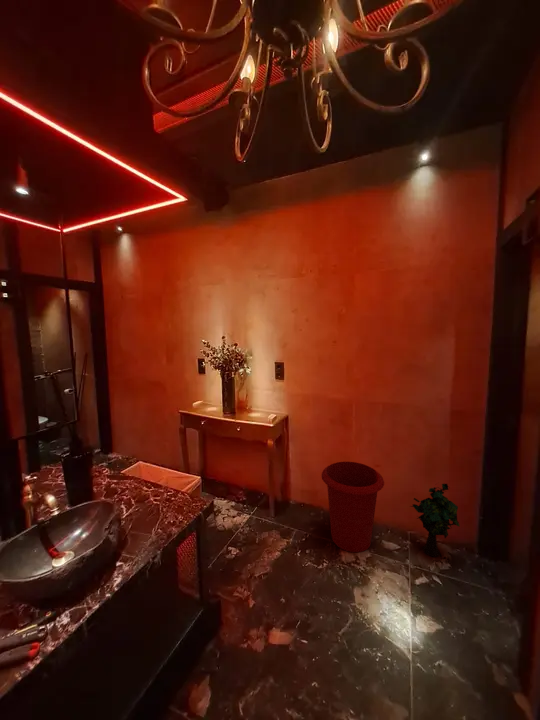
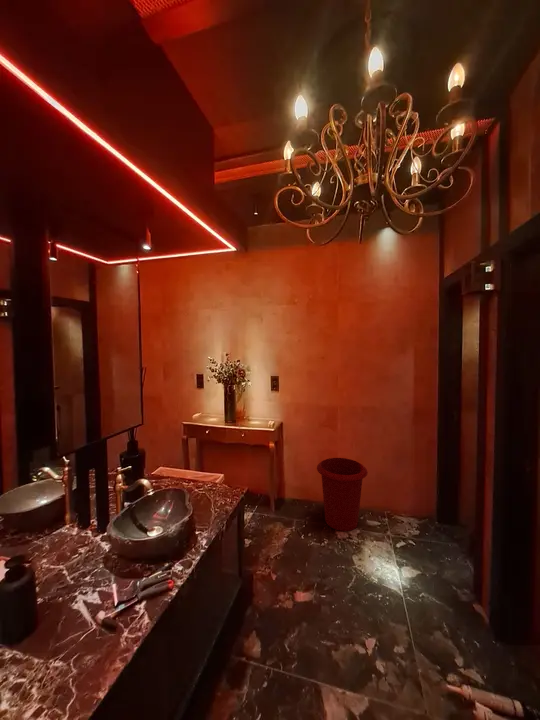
decorative plant: present [412,484,460,557] -> none [387,467,425,528]

